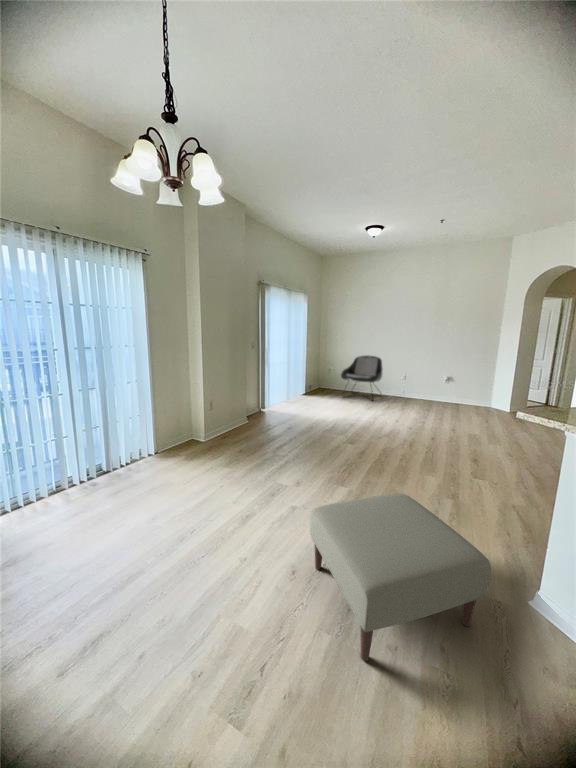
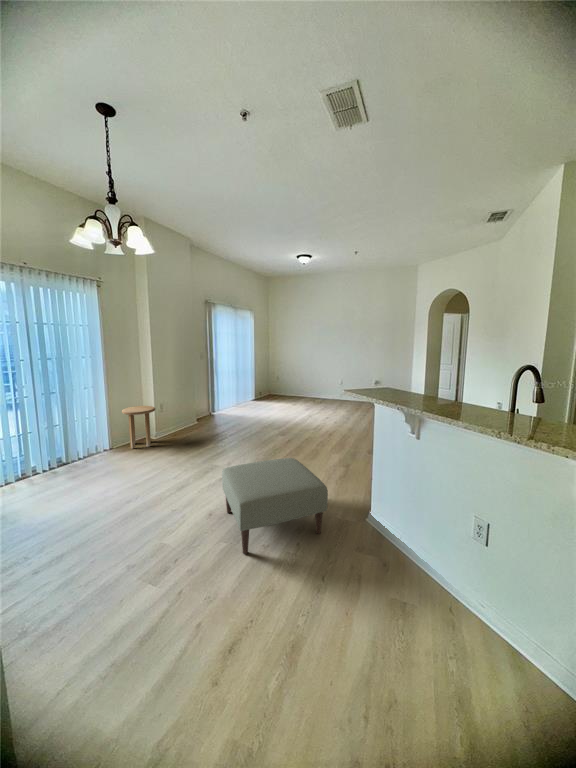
lounge chair: present [341,355,383,398] -> none [285,363,322,403]
side table: none [169,404,205,455] -> present [122,406,155,449]

